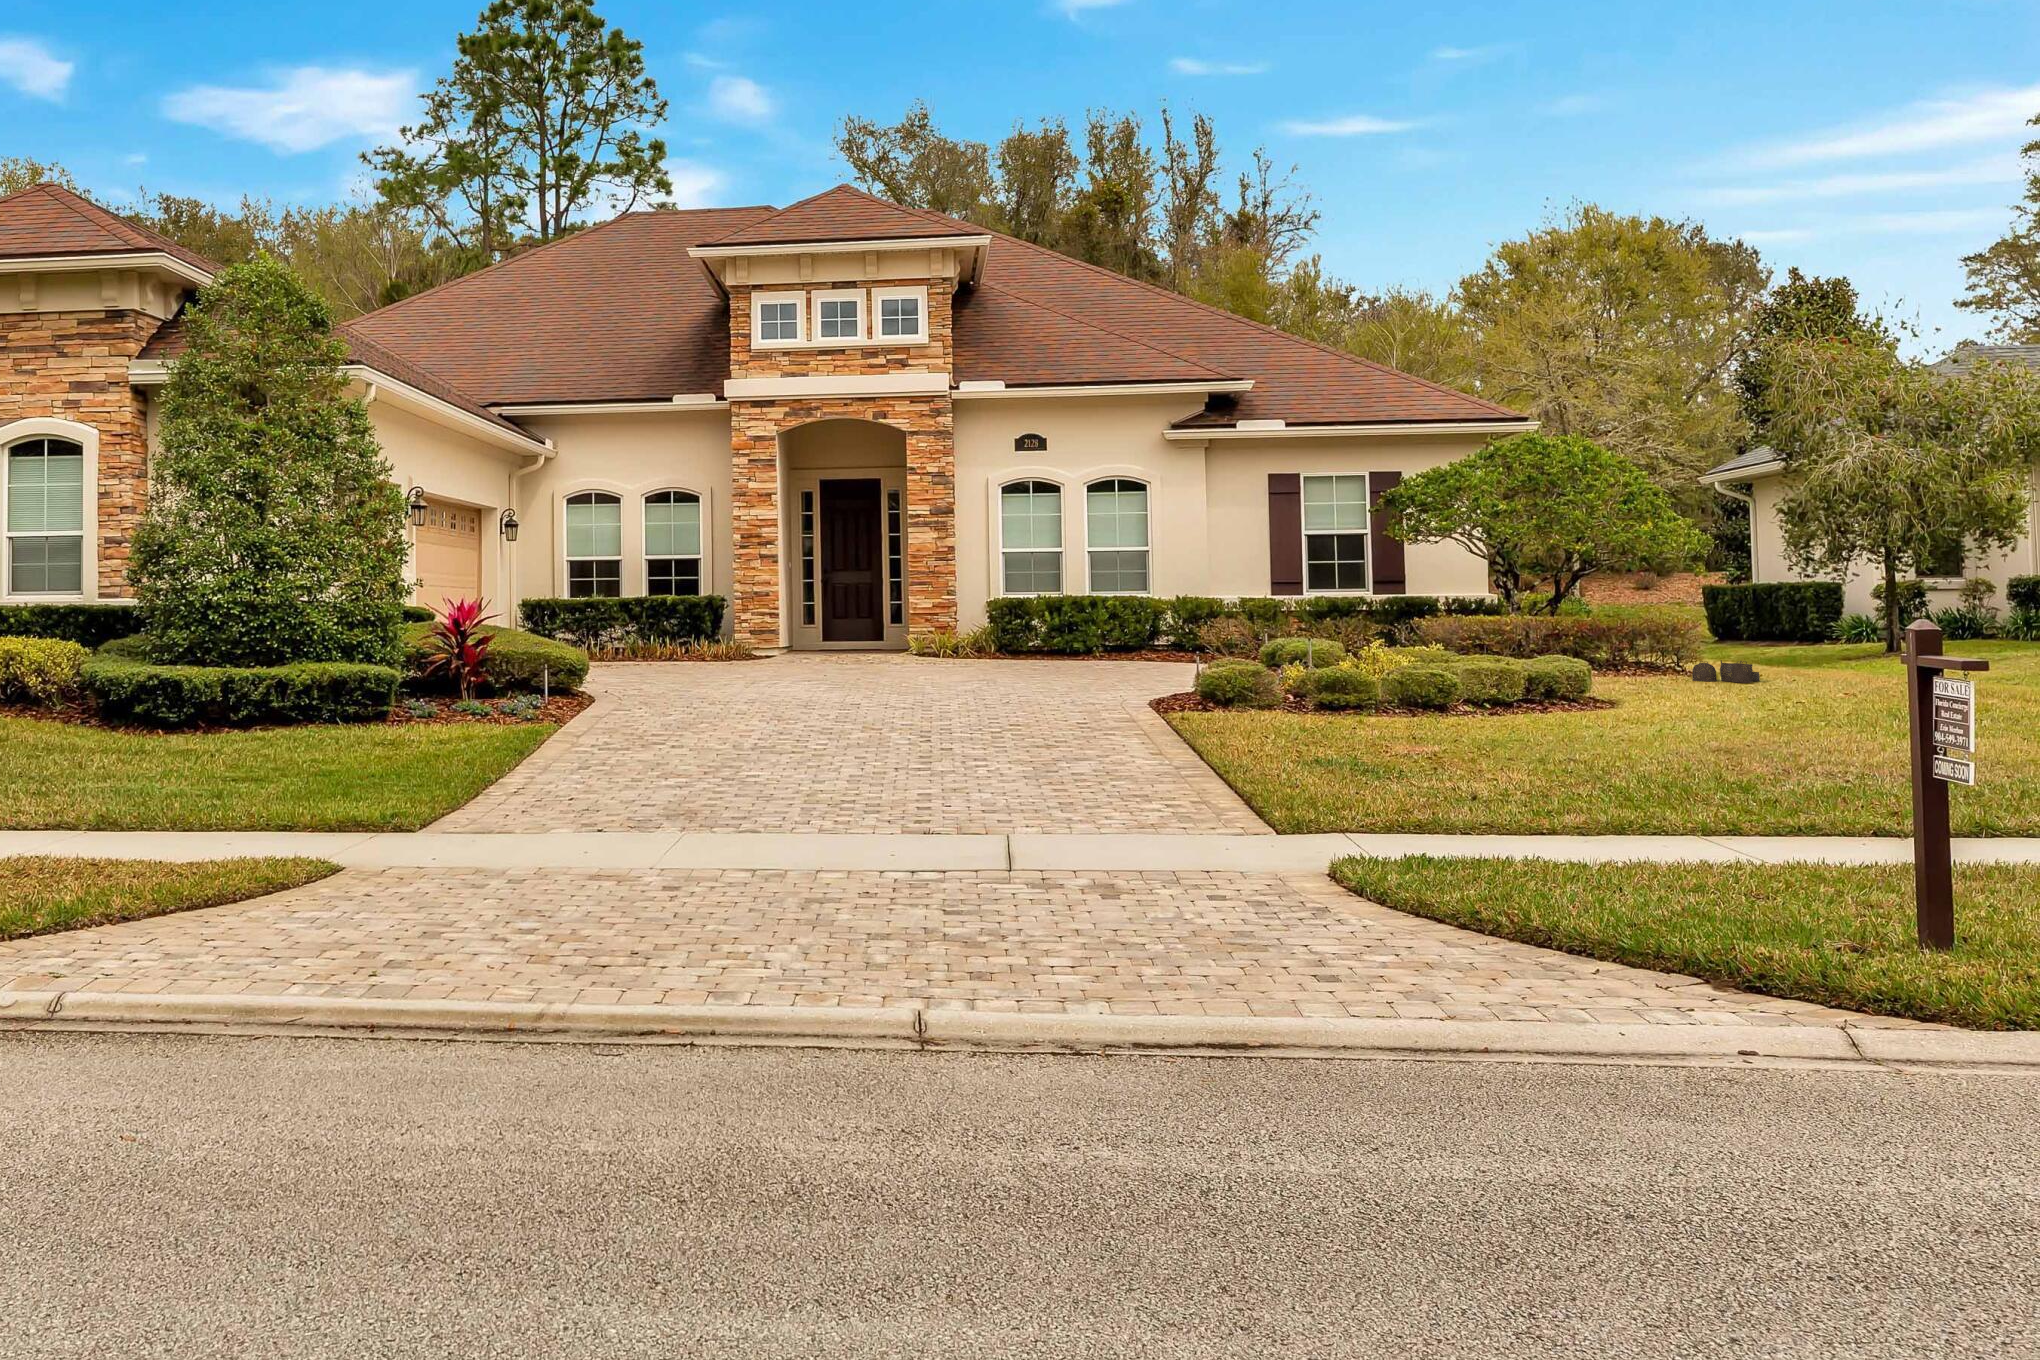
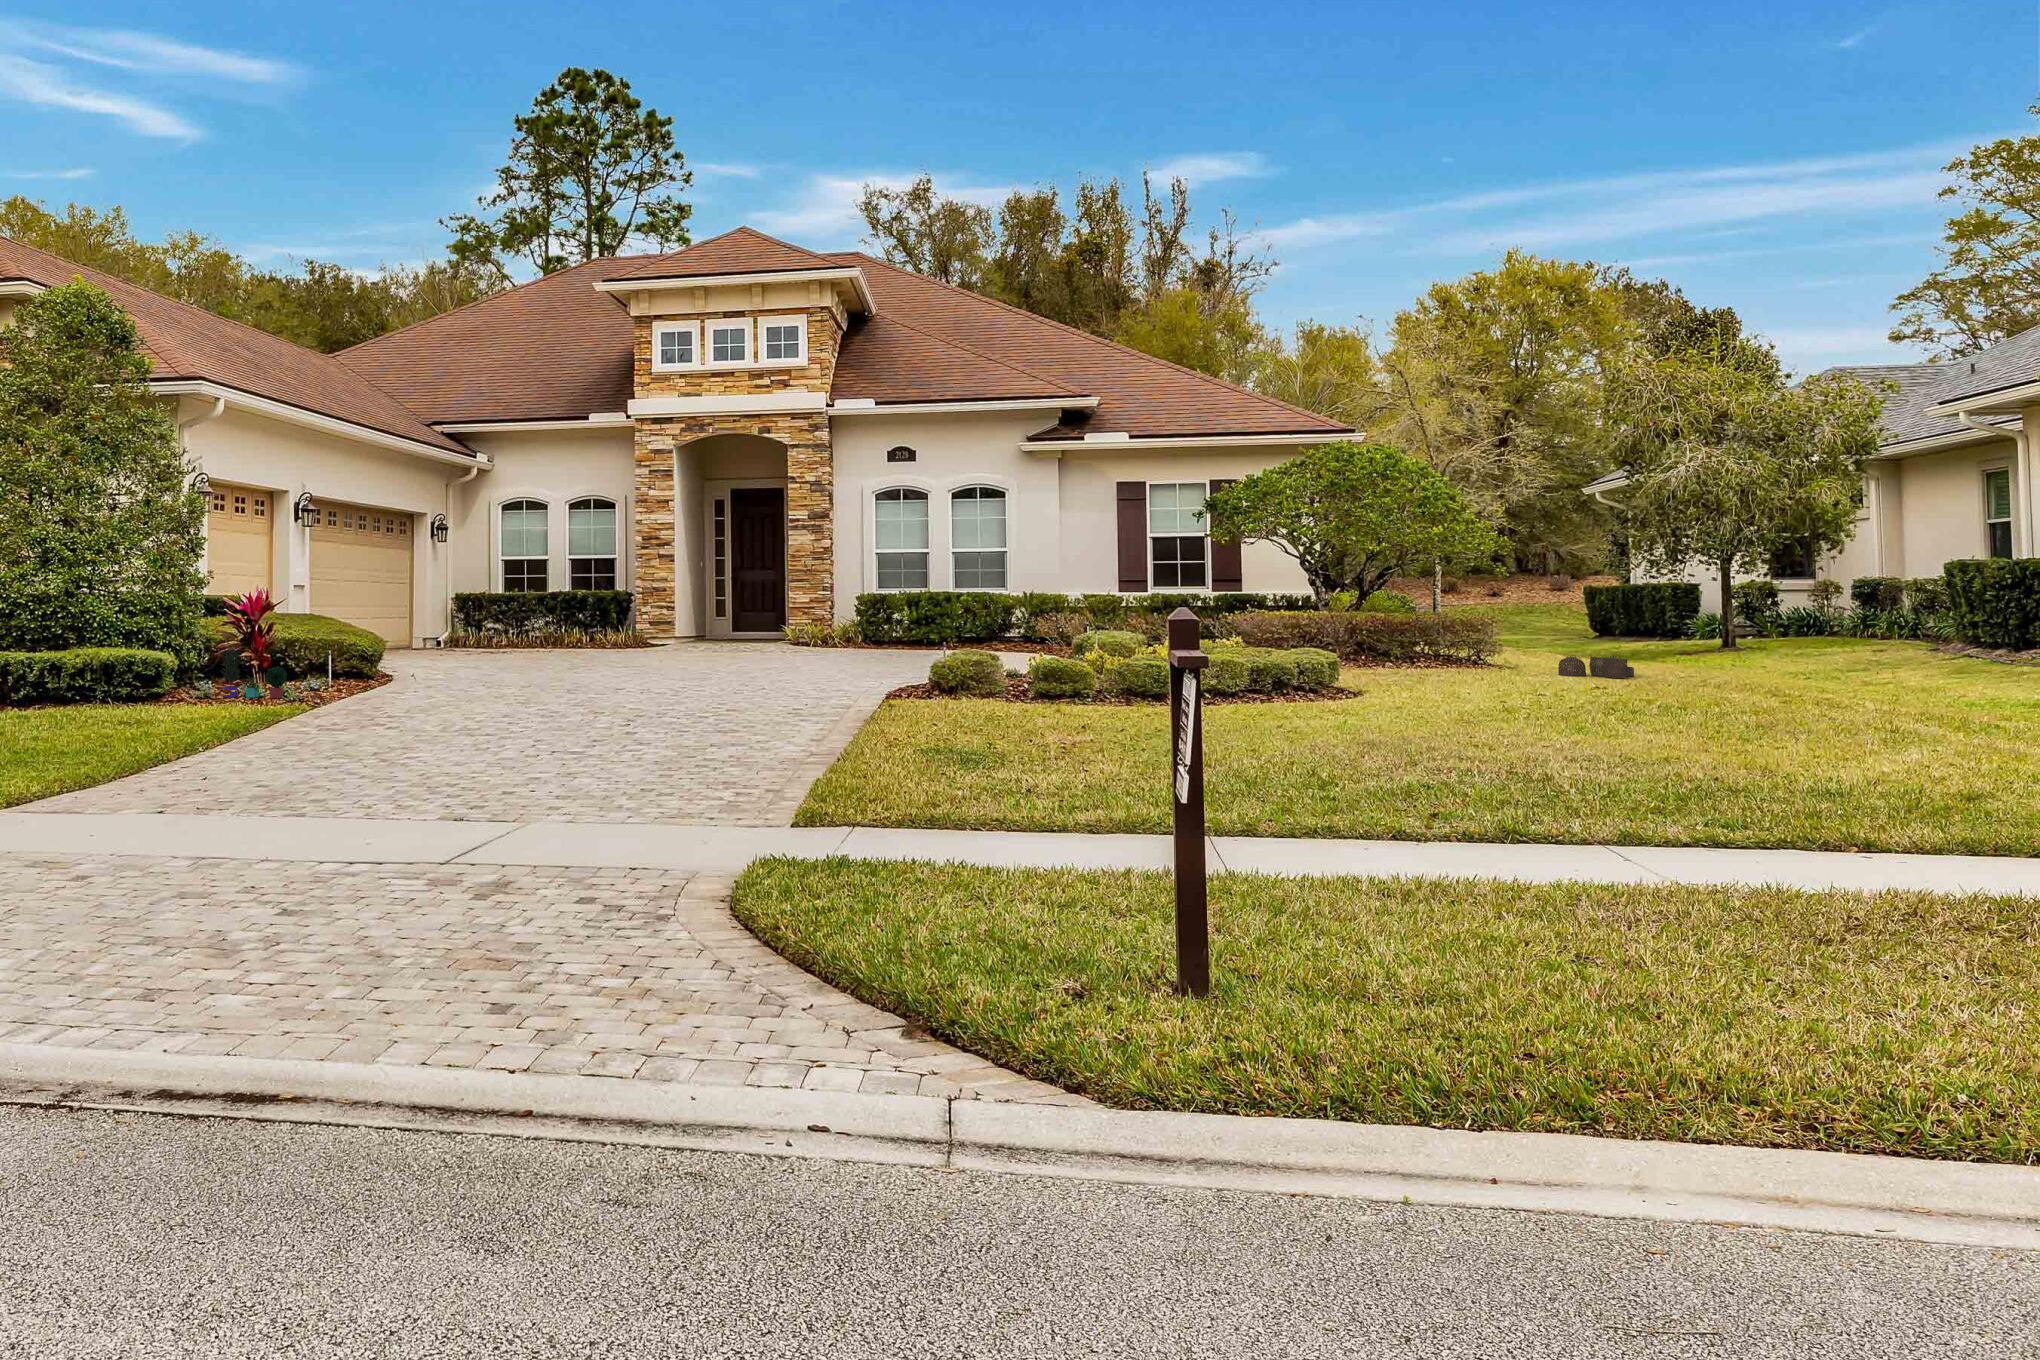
potted plant: none [404,651,477,709] -> present [221,641,287,698]

